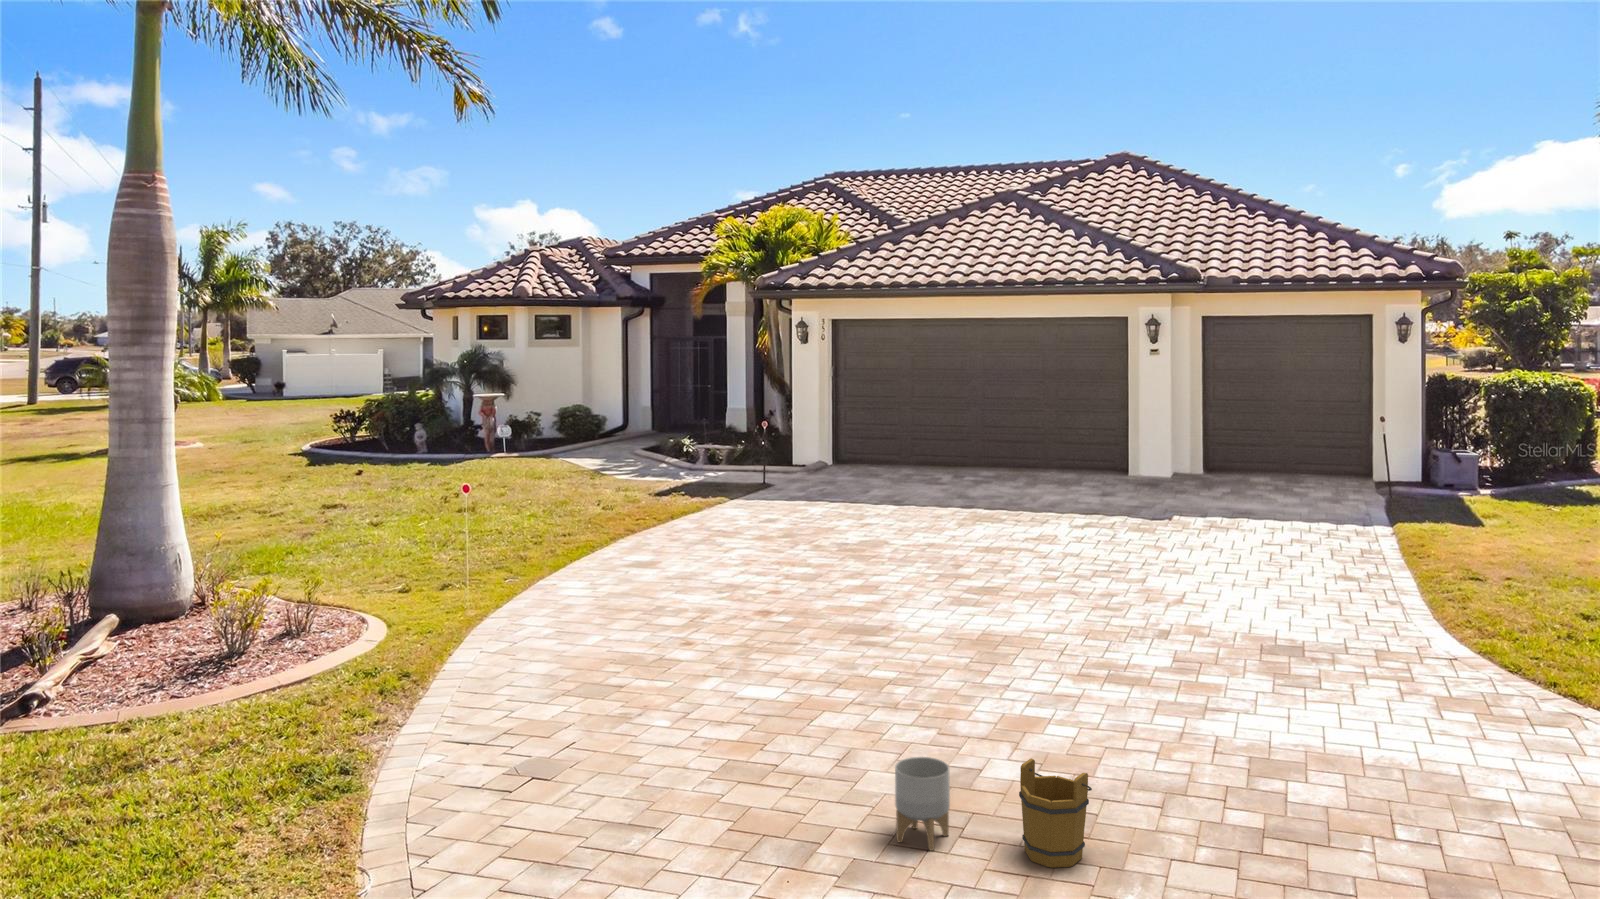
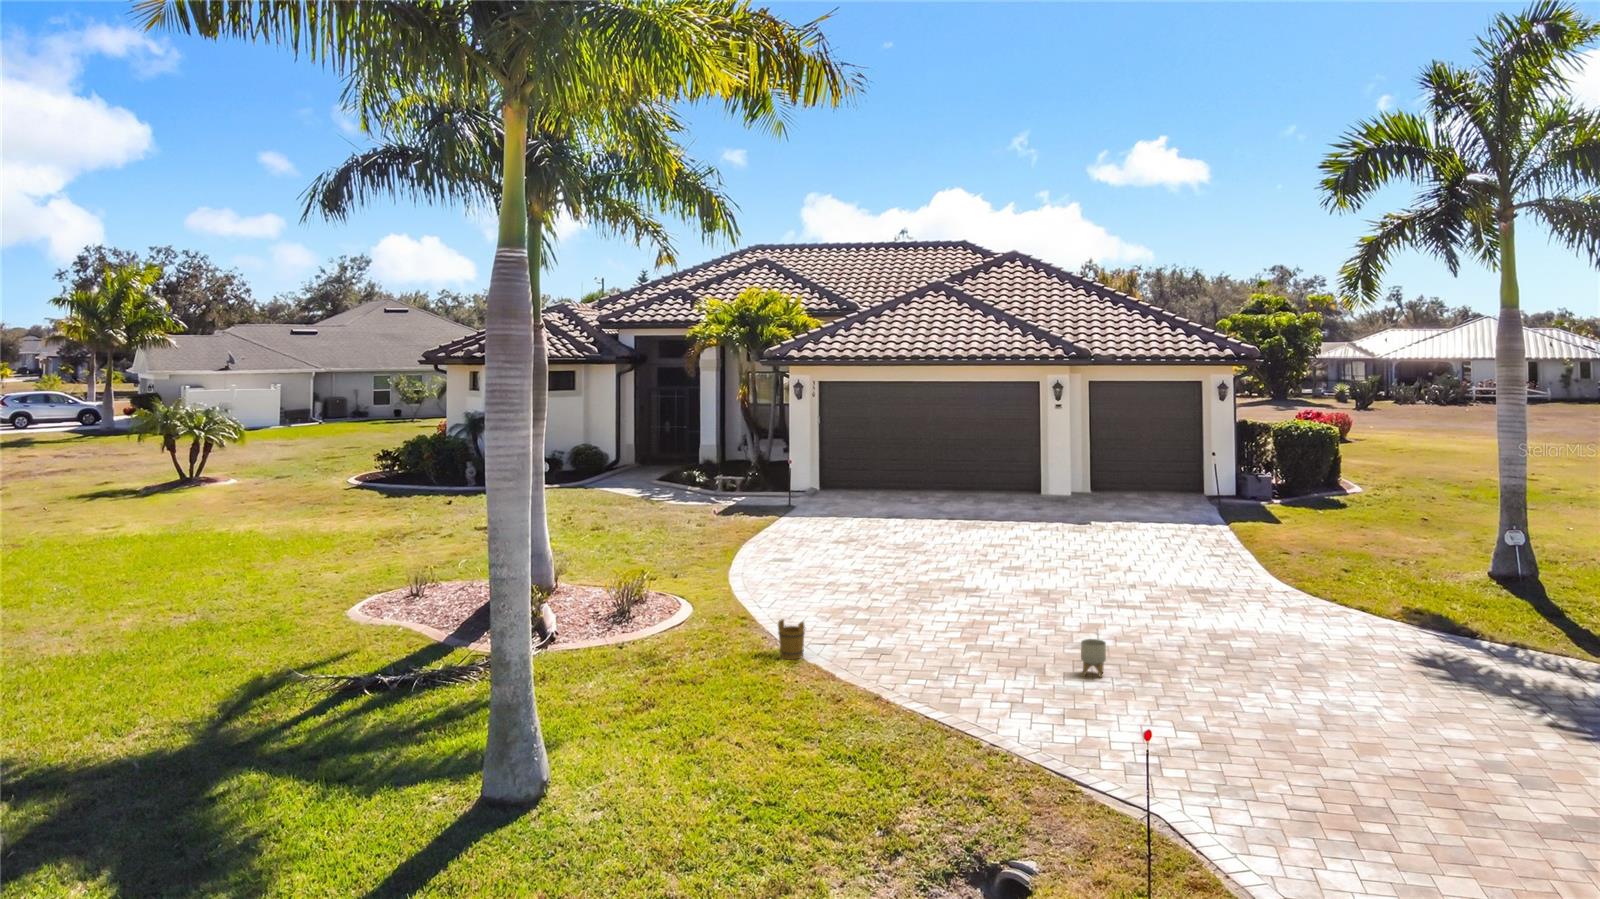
bucket: present [1019,758,1092,868] -> present [778,619,805,660]

